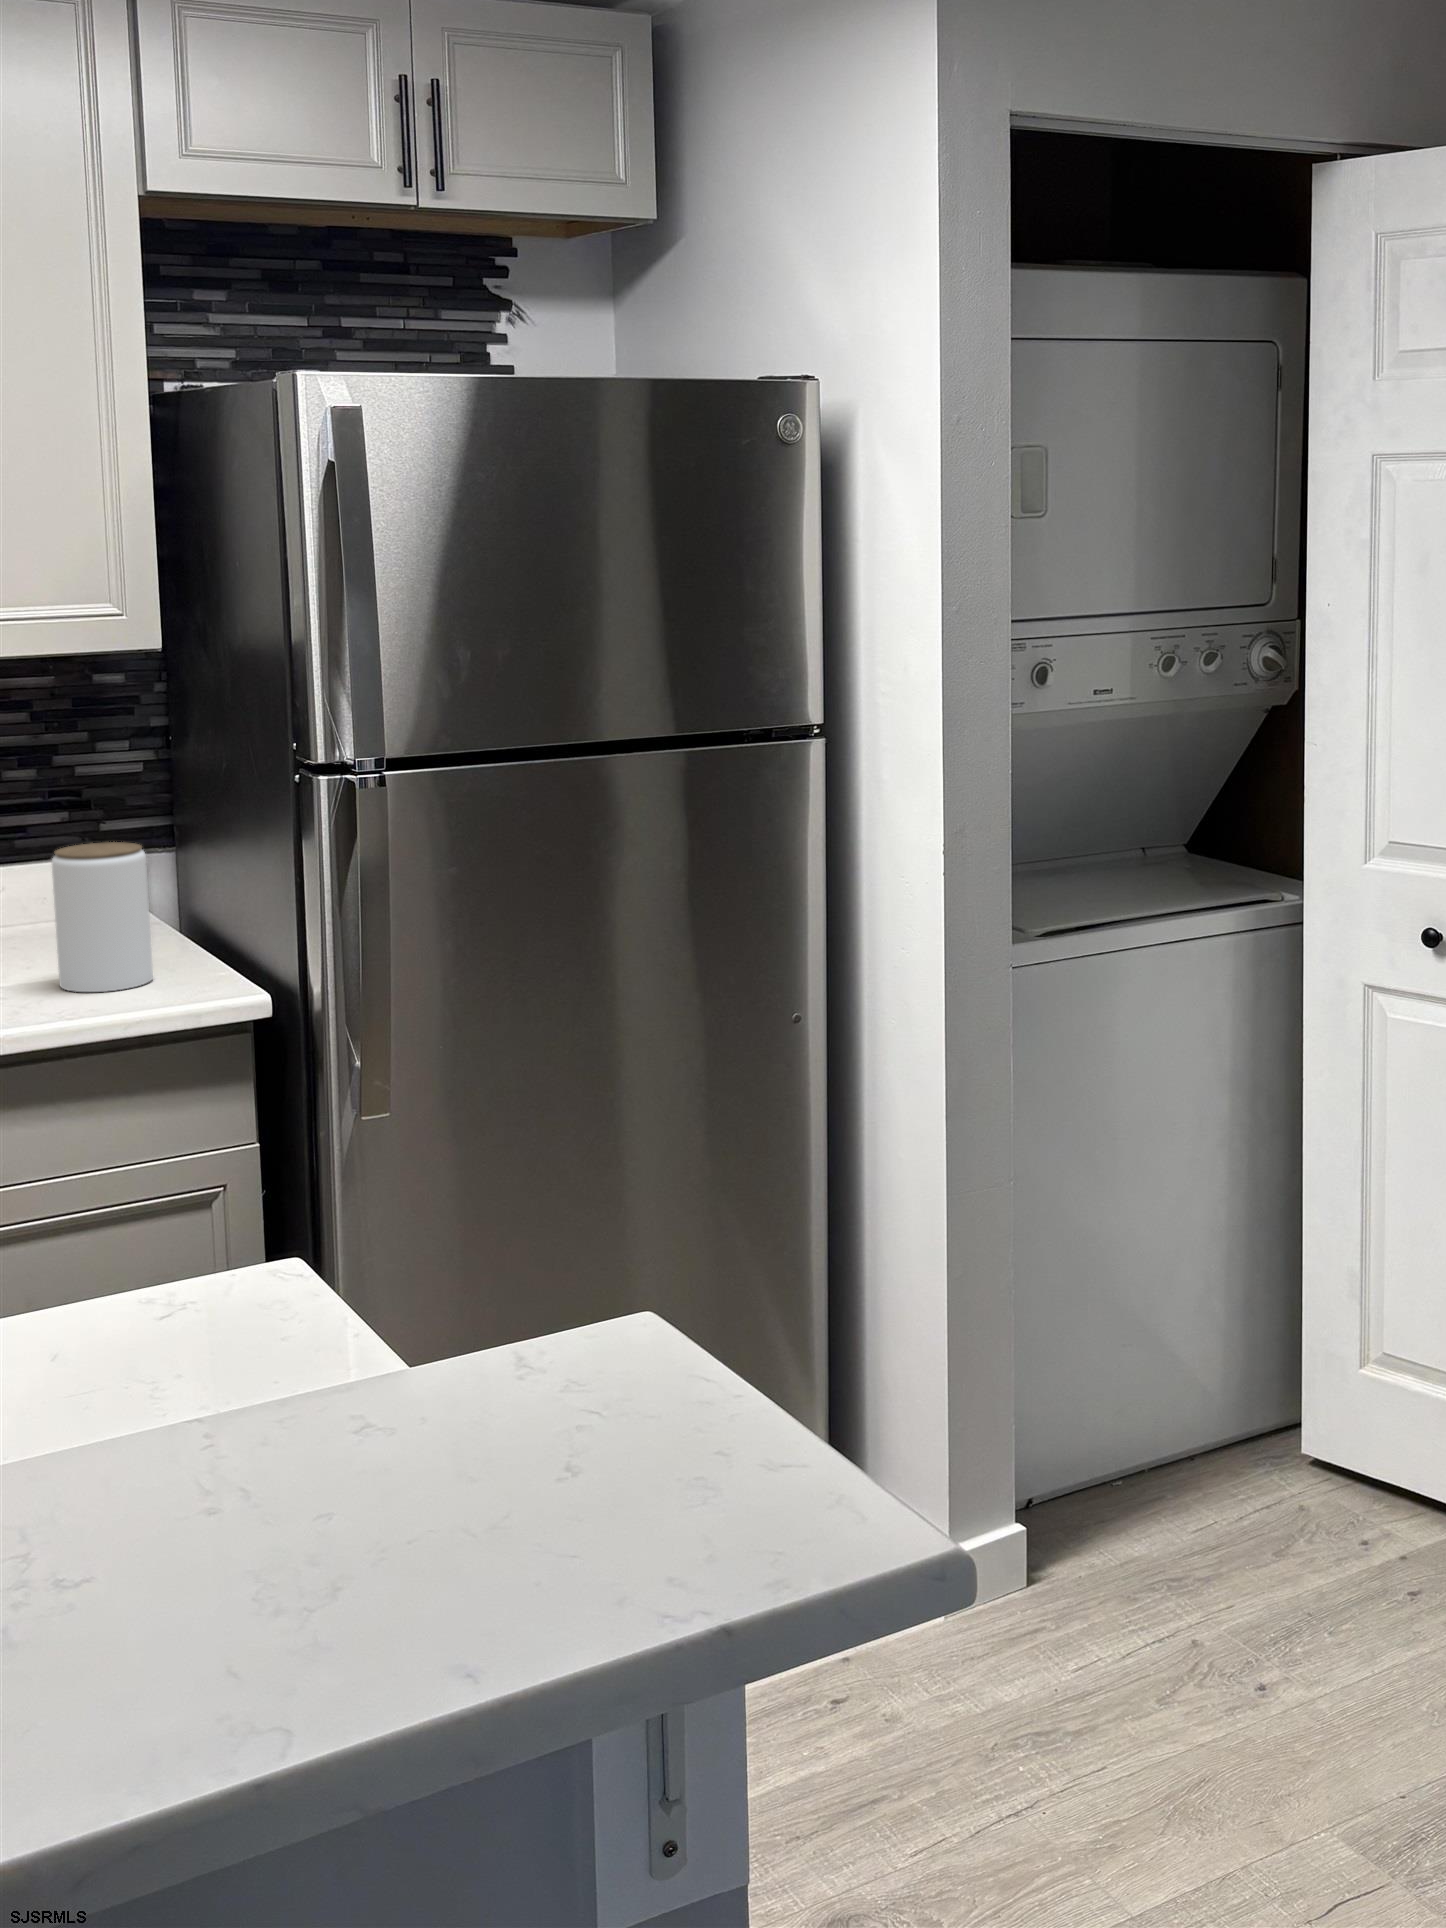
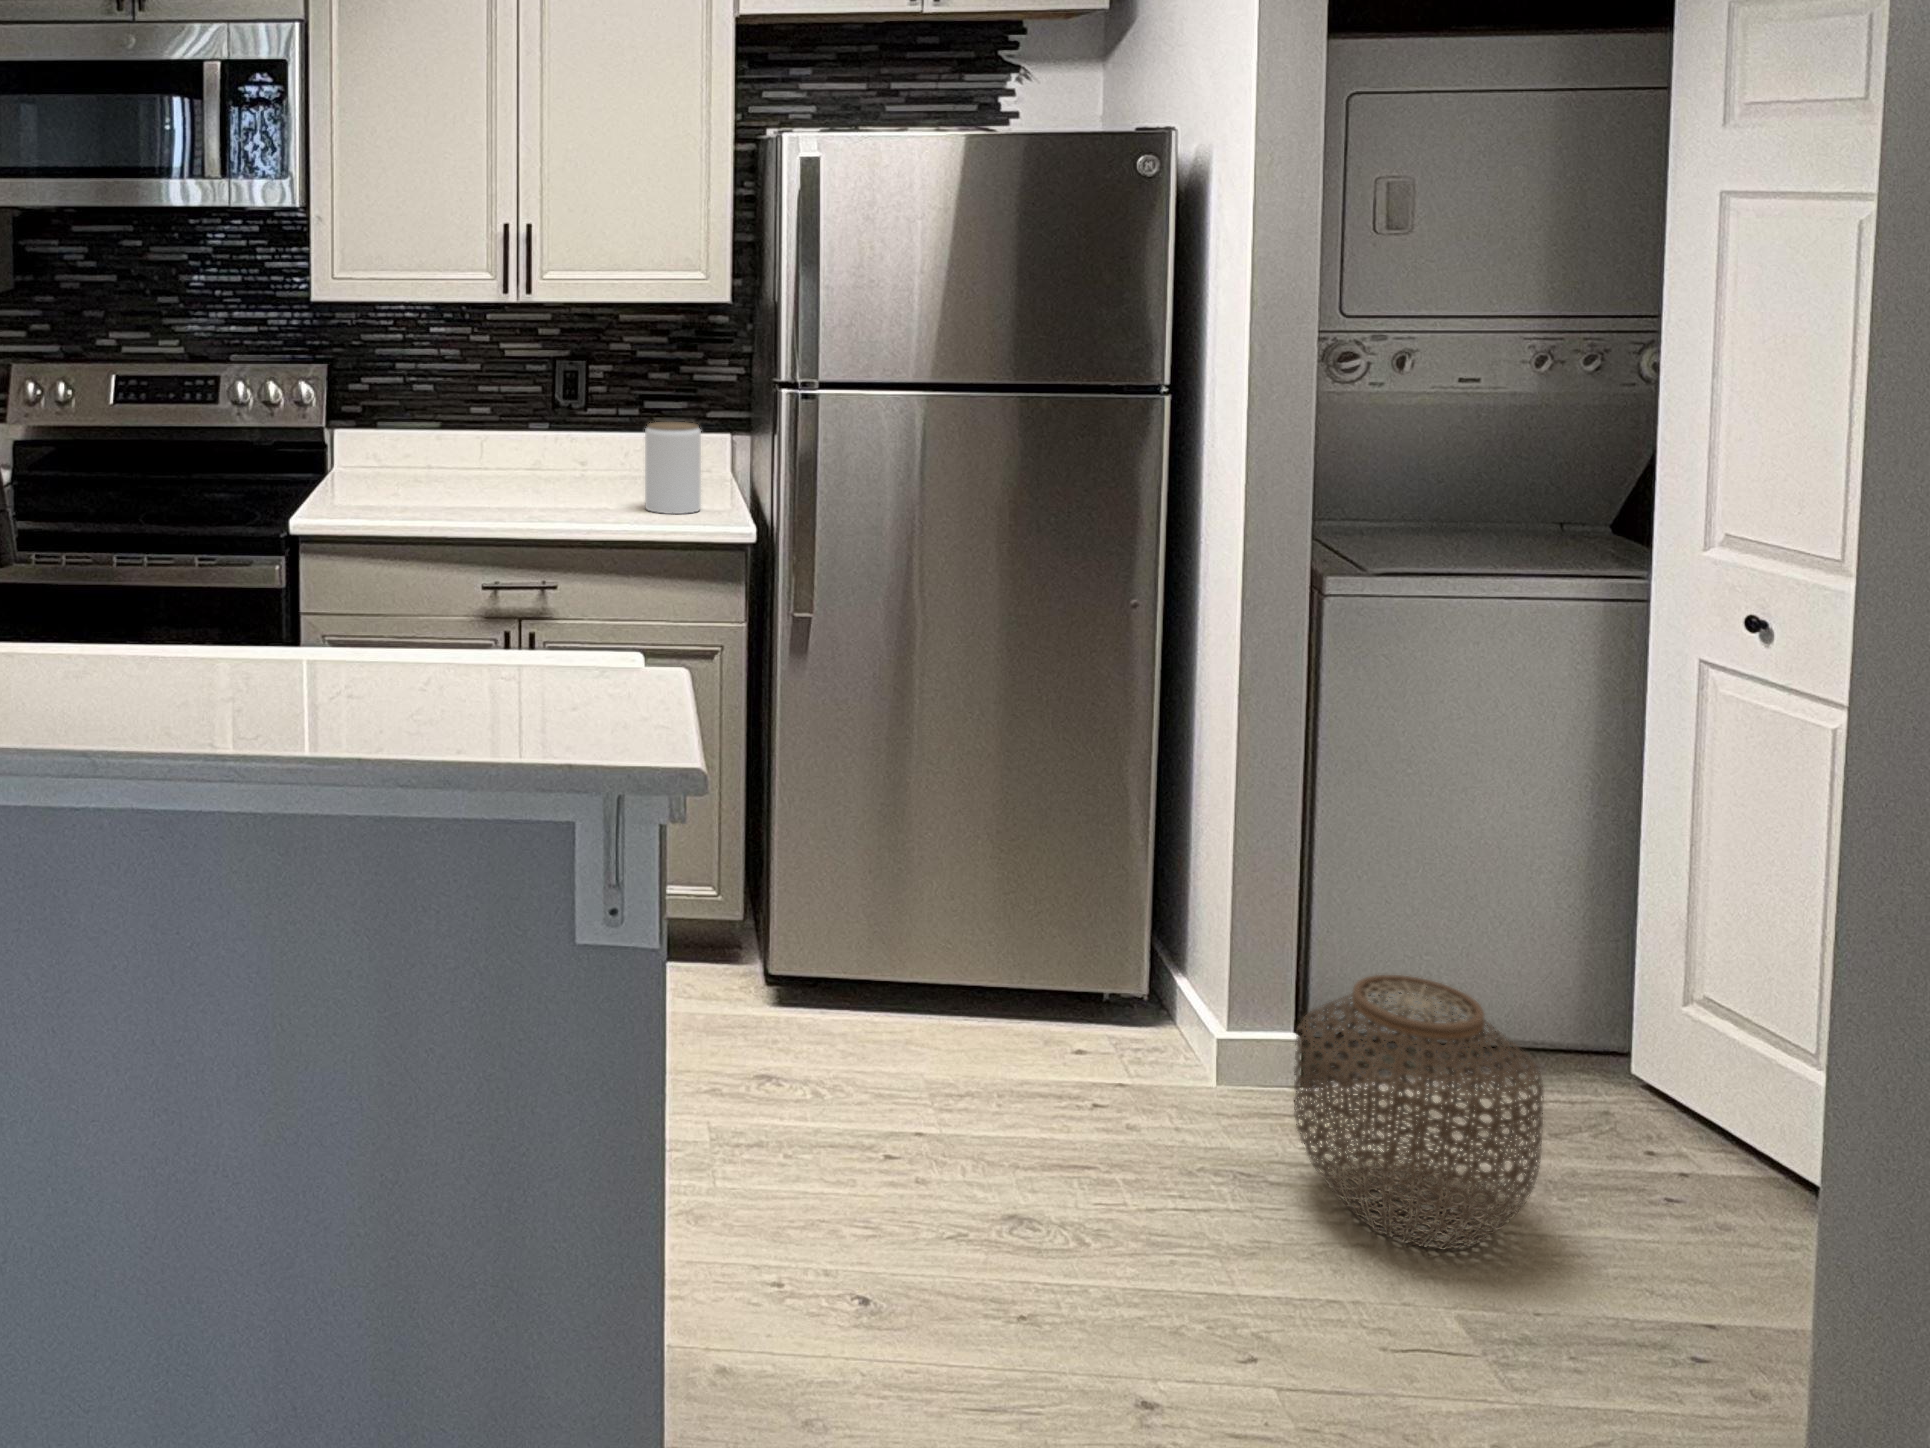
woven basket: none [1096,1424,1366,1753] -> present [1294,975,1544,1249]

